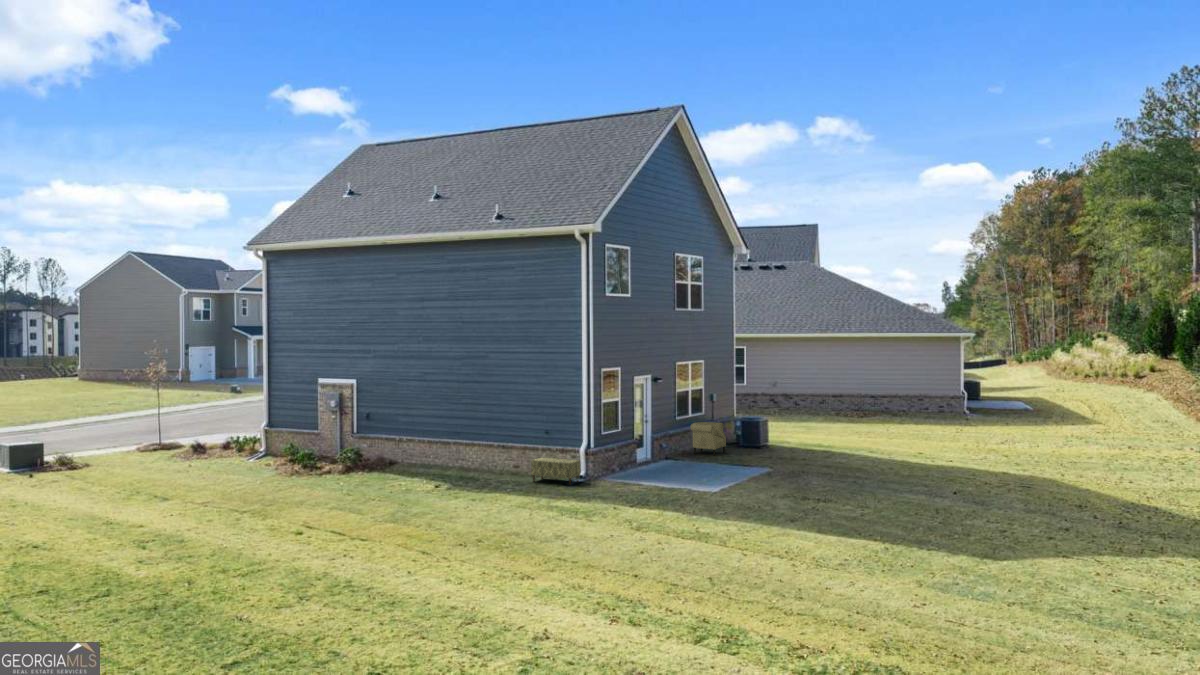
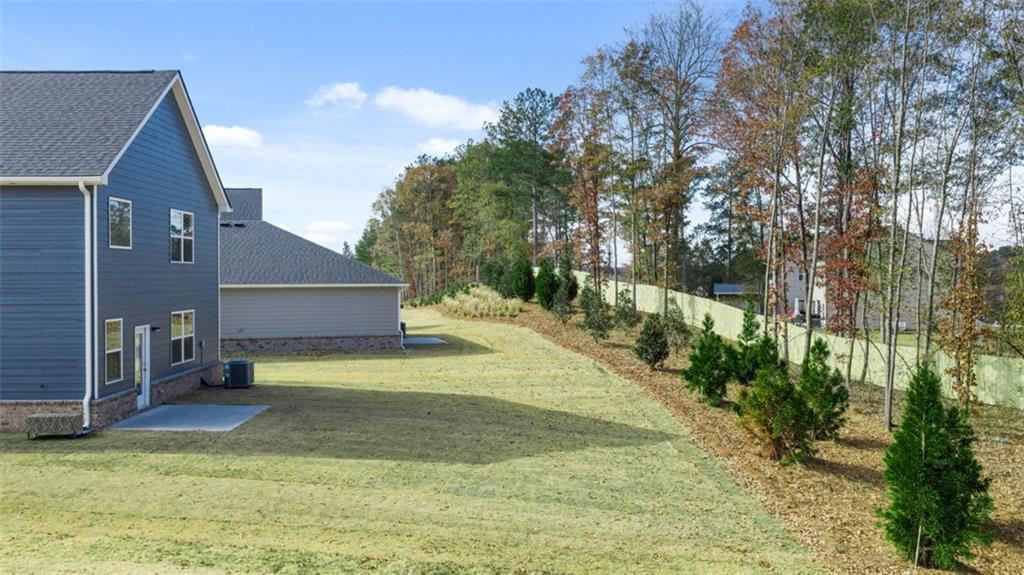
chair: present [690,422,726,456] -> none [184,367,218,398]

